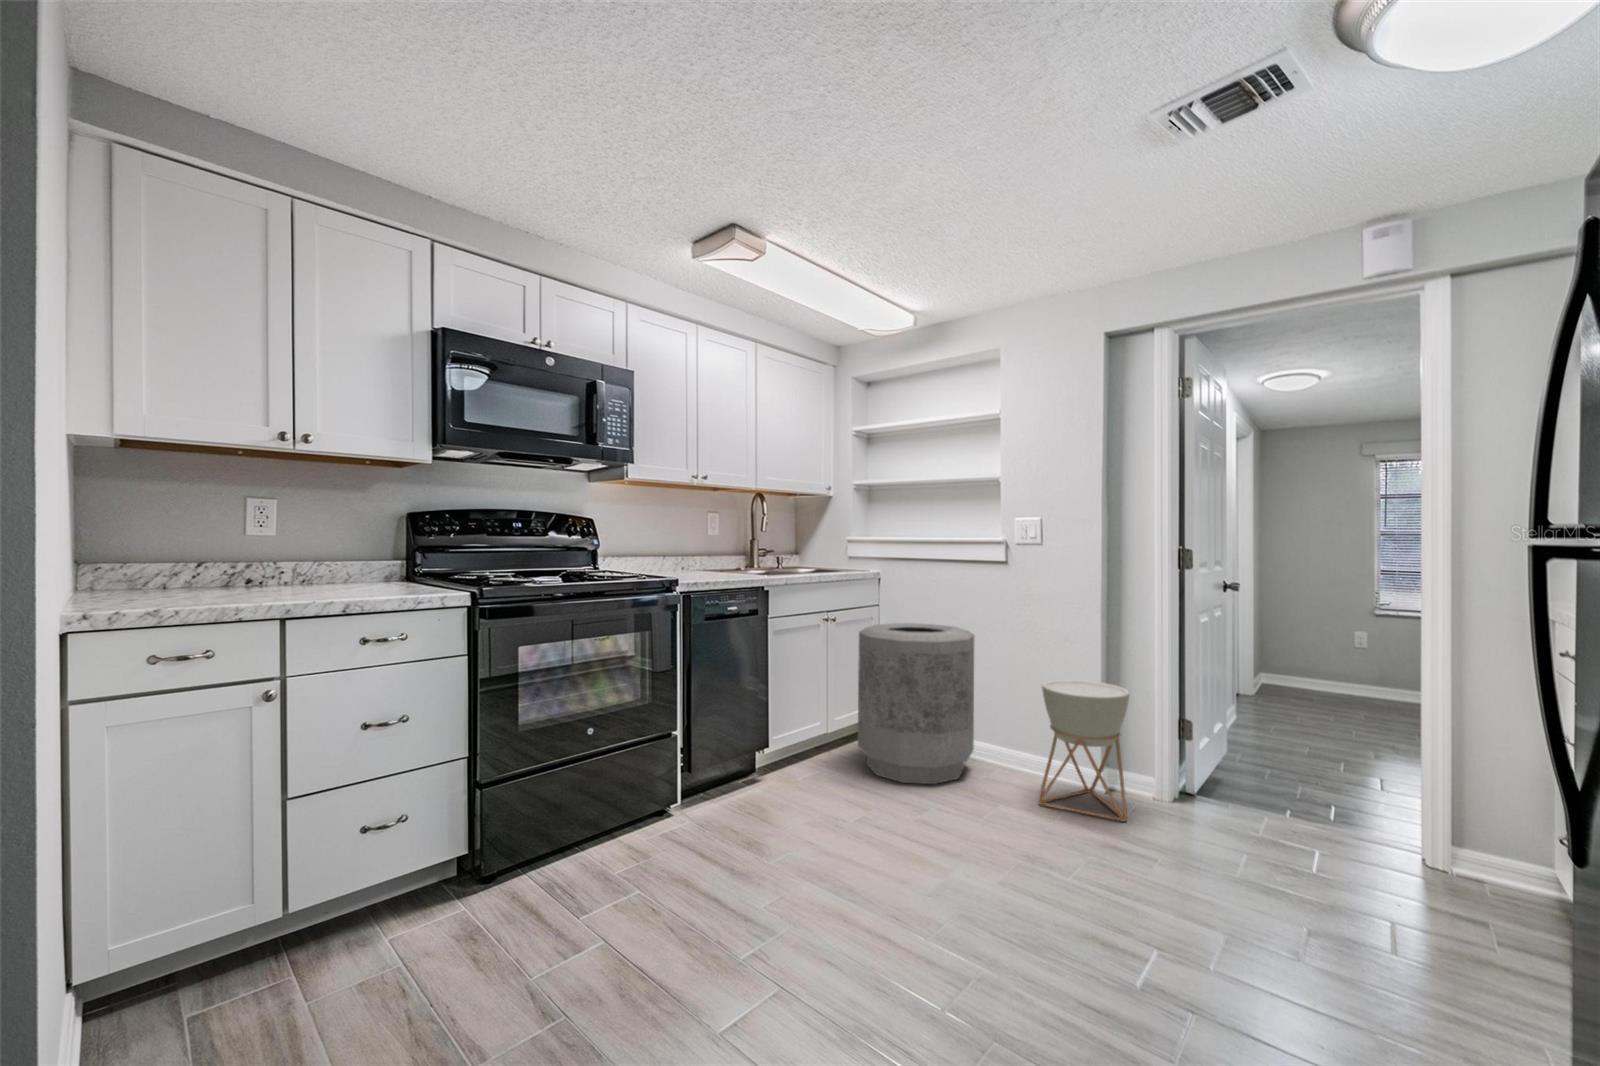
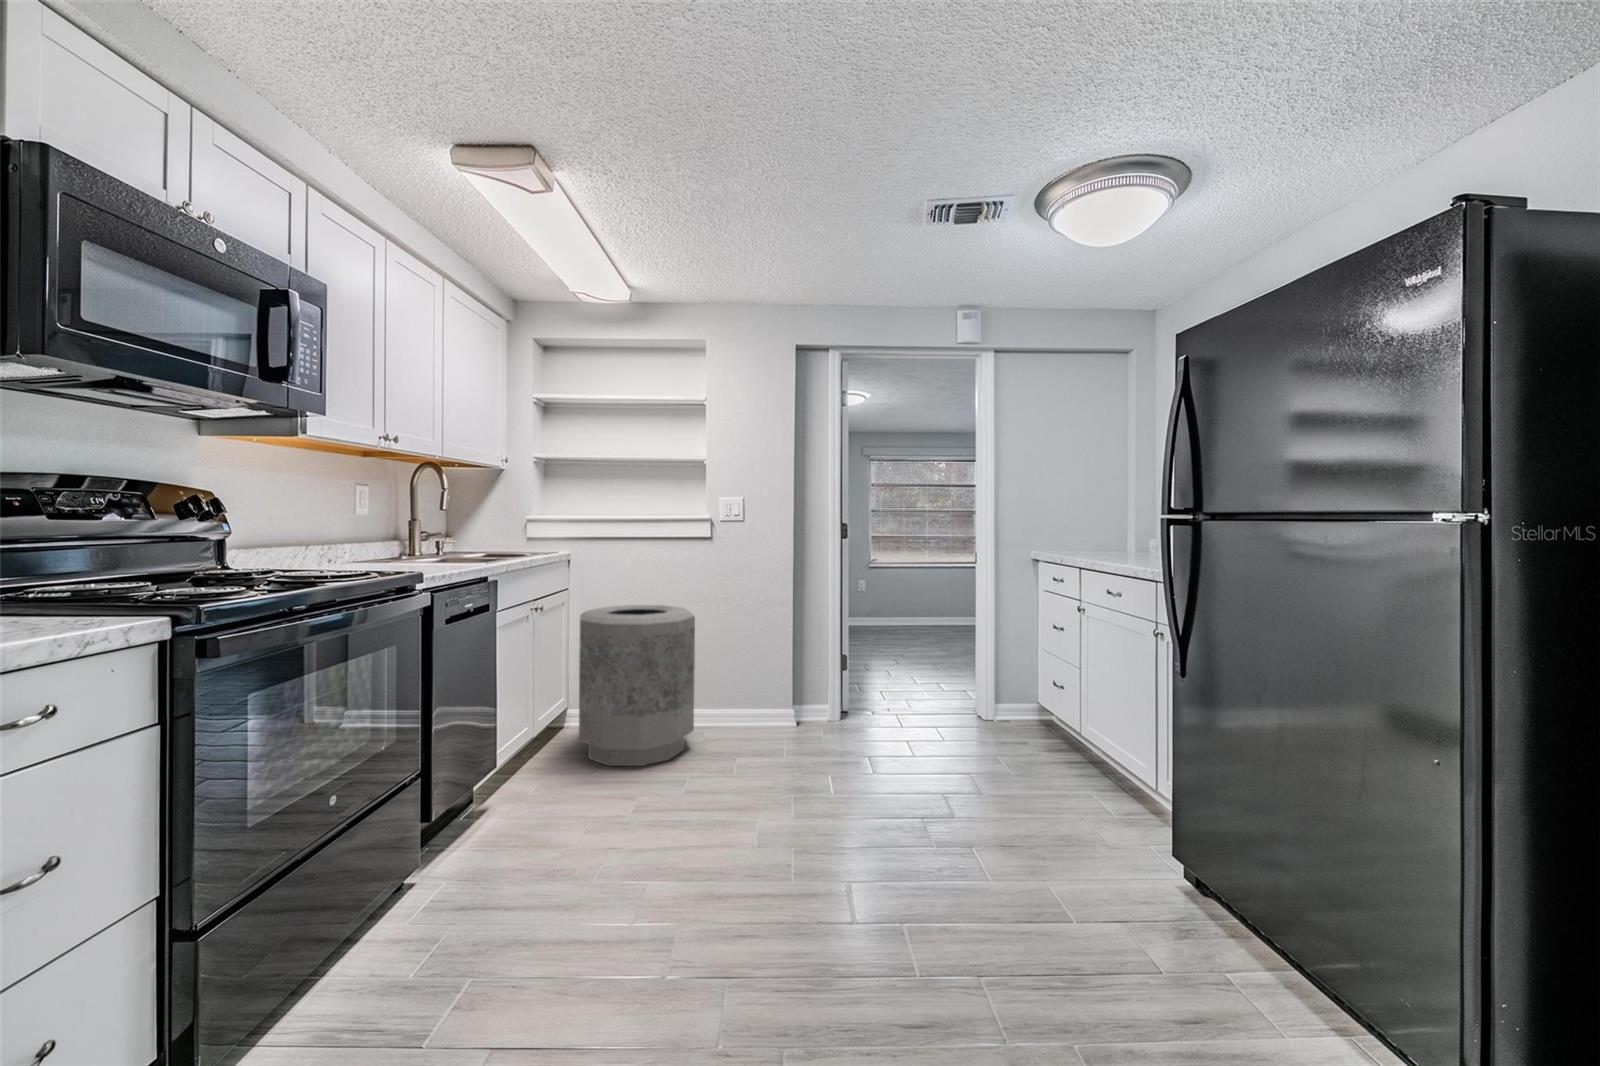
planter: present [1038,680,1130,821] -> none [763,641,833,753]

